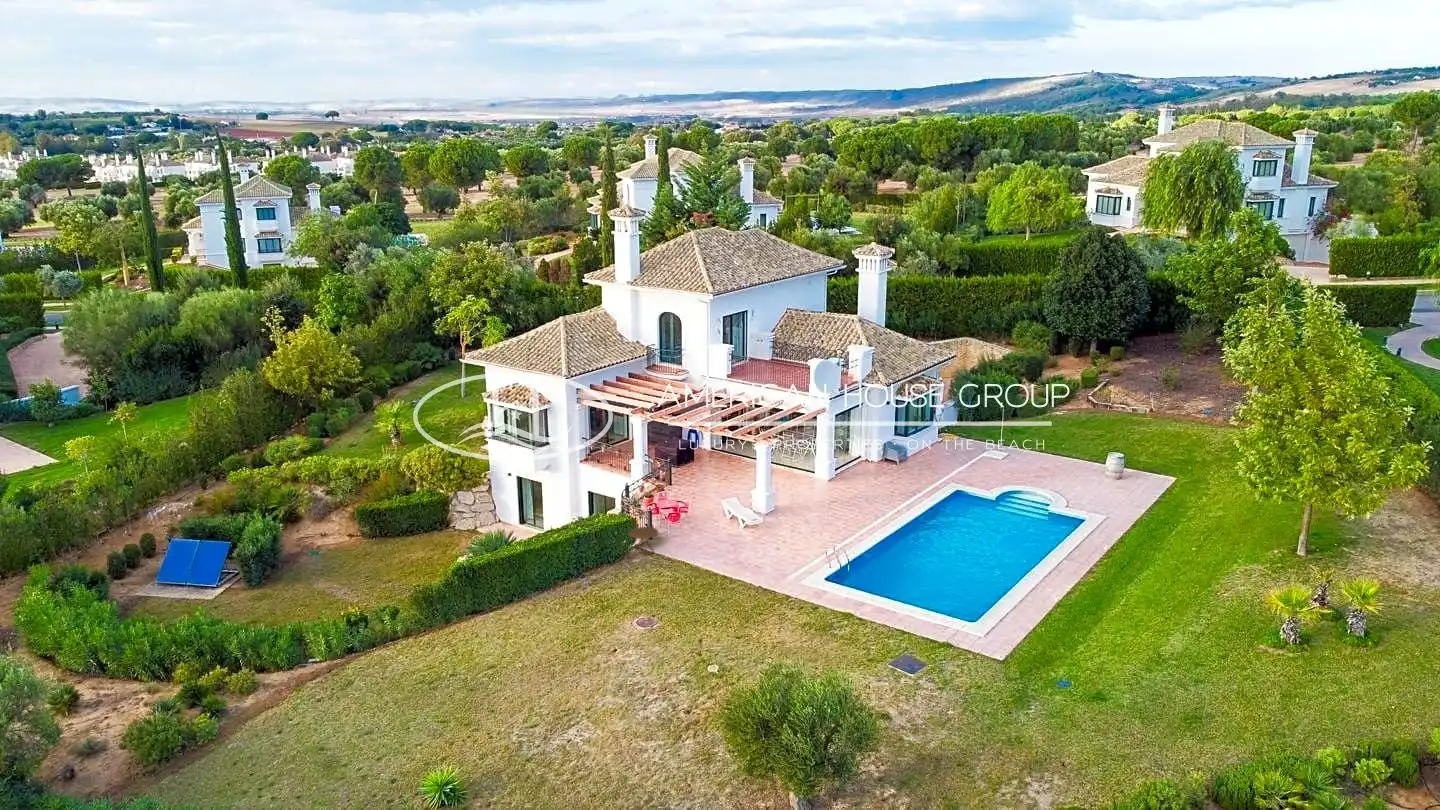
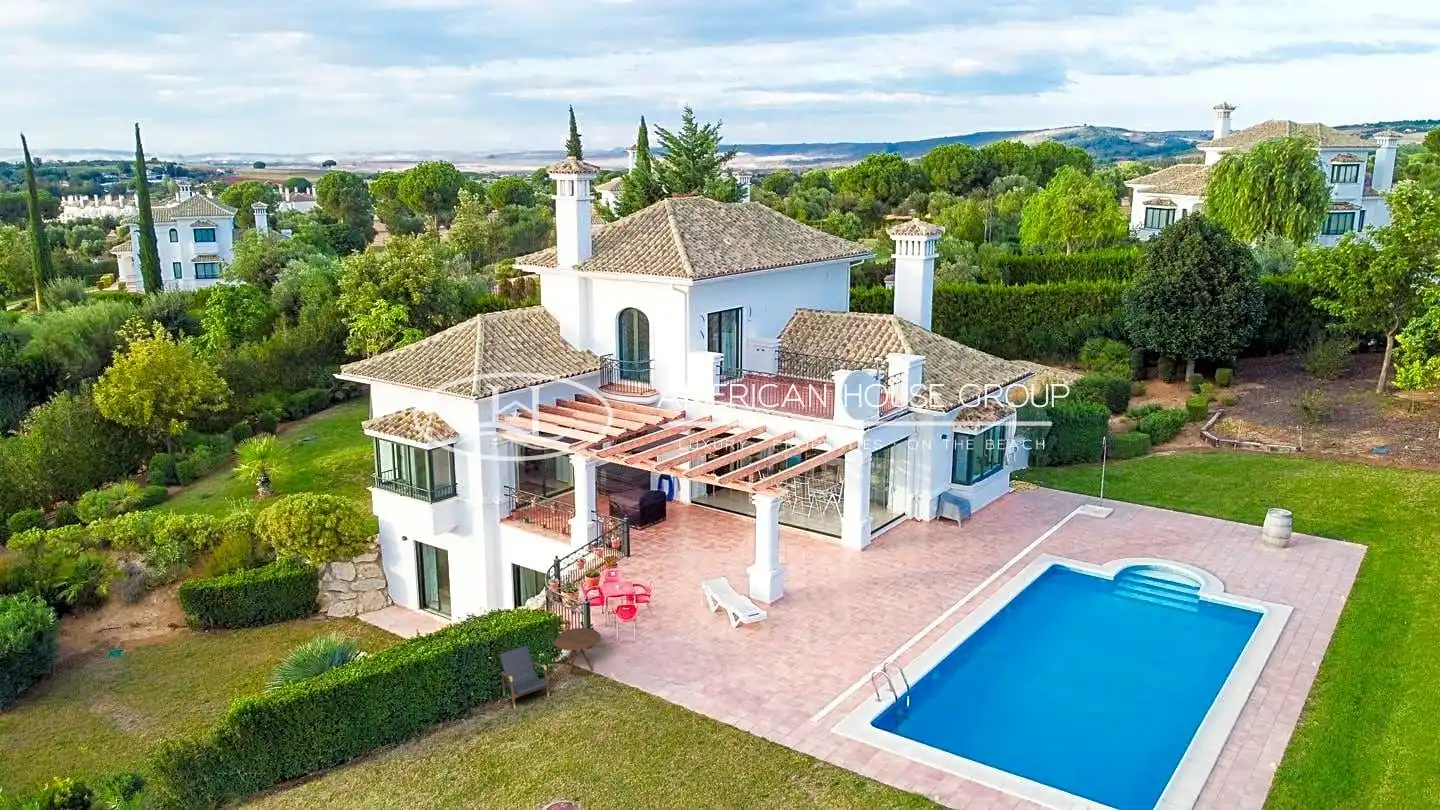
lounge chair: none [598,536,628,573] -> present [499,646,549,709]

